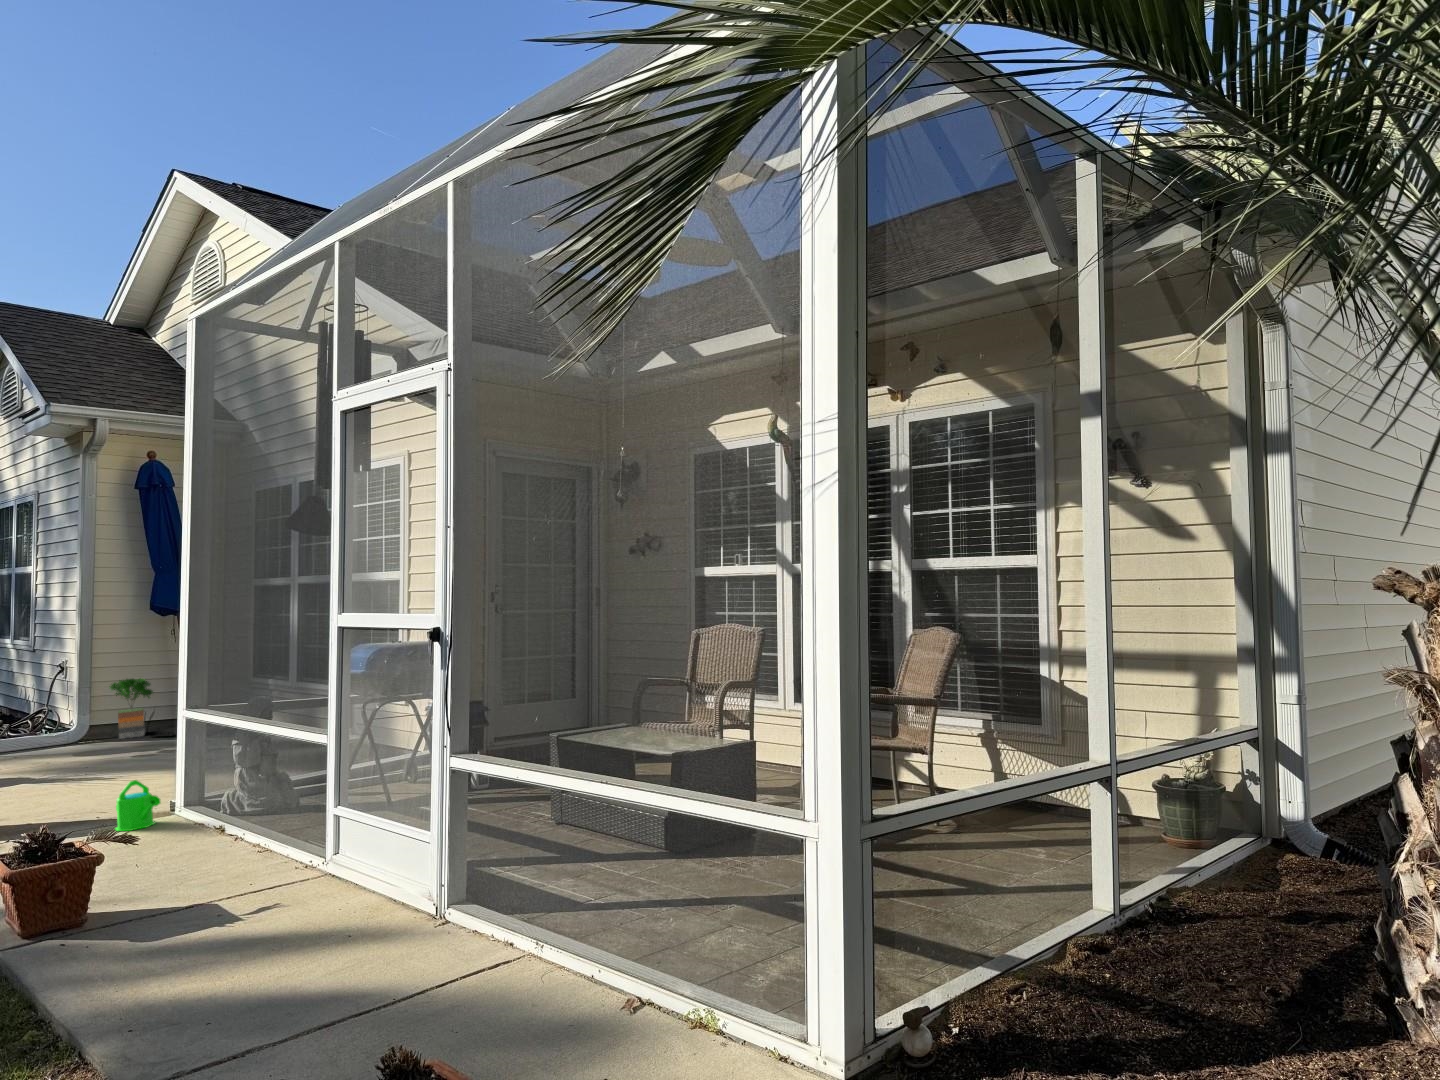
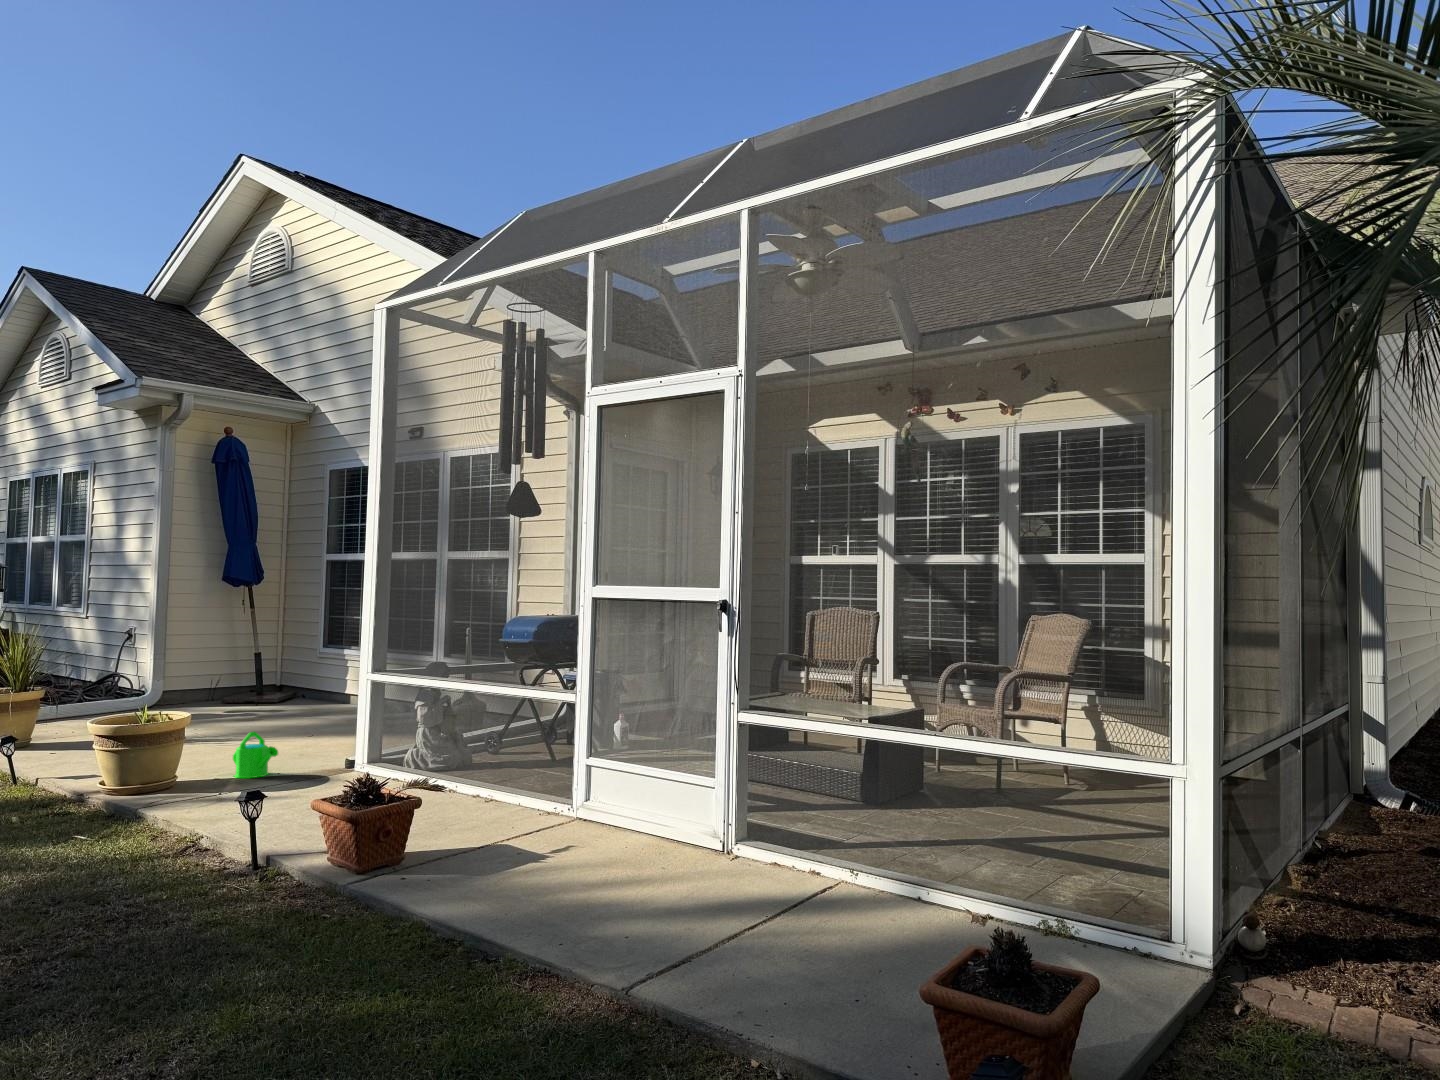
potted tree: present [110,678,153,739] -> none [178,646,222,705]

